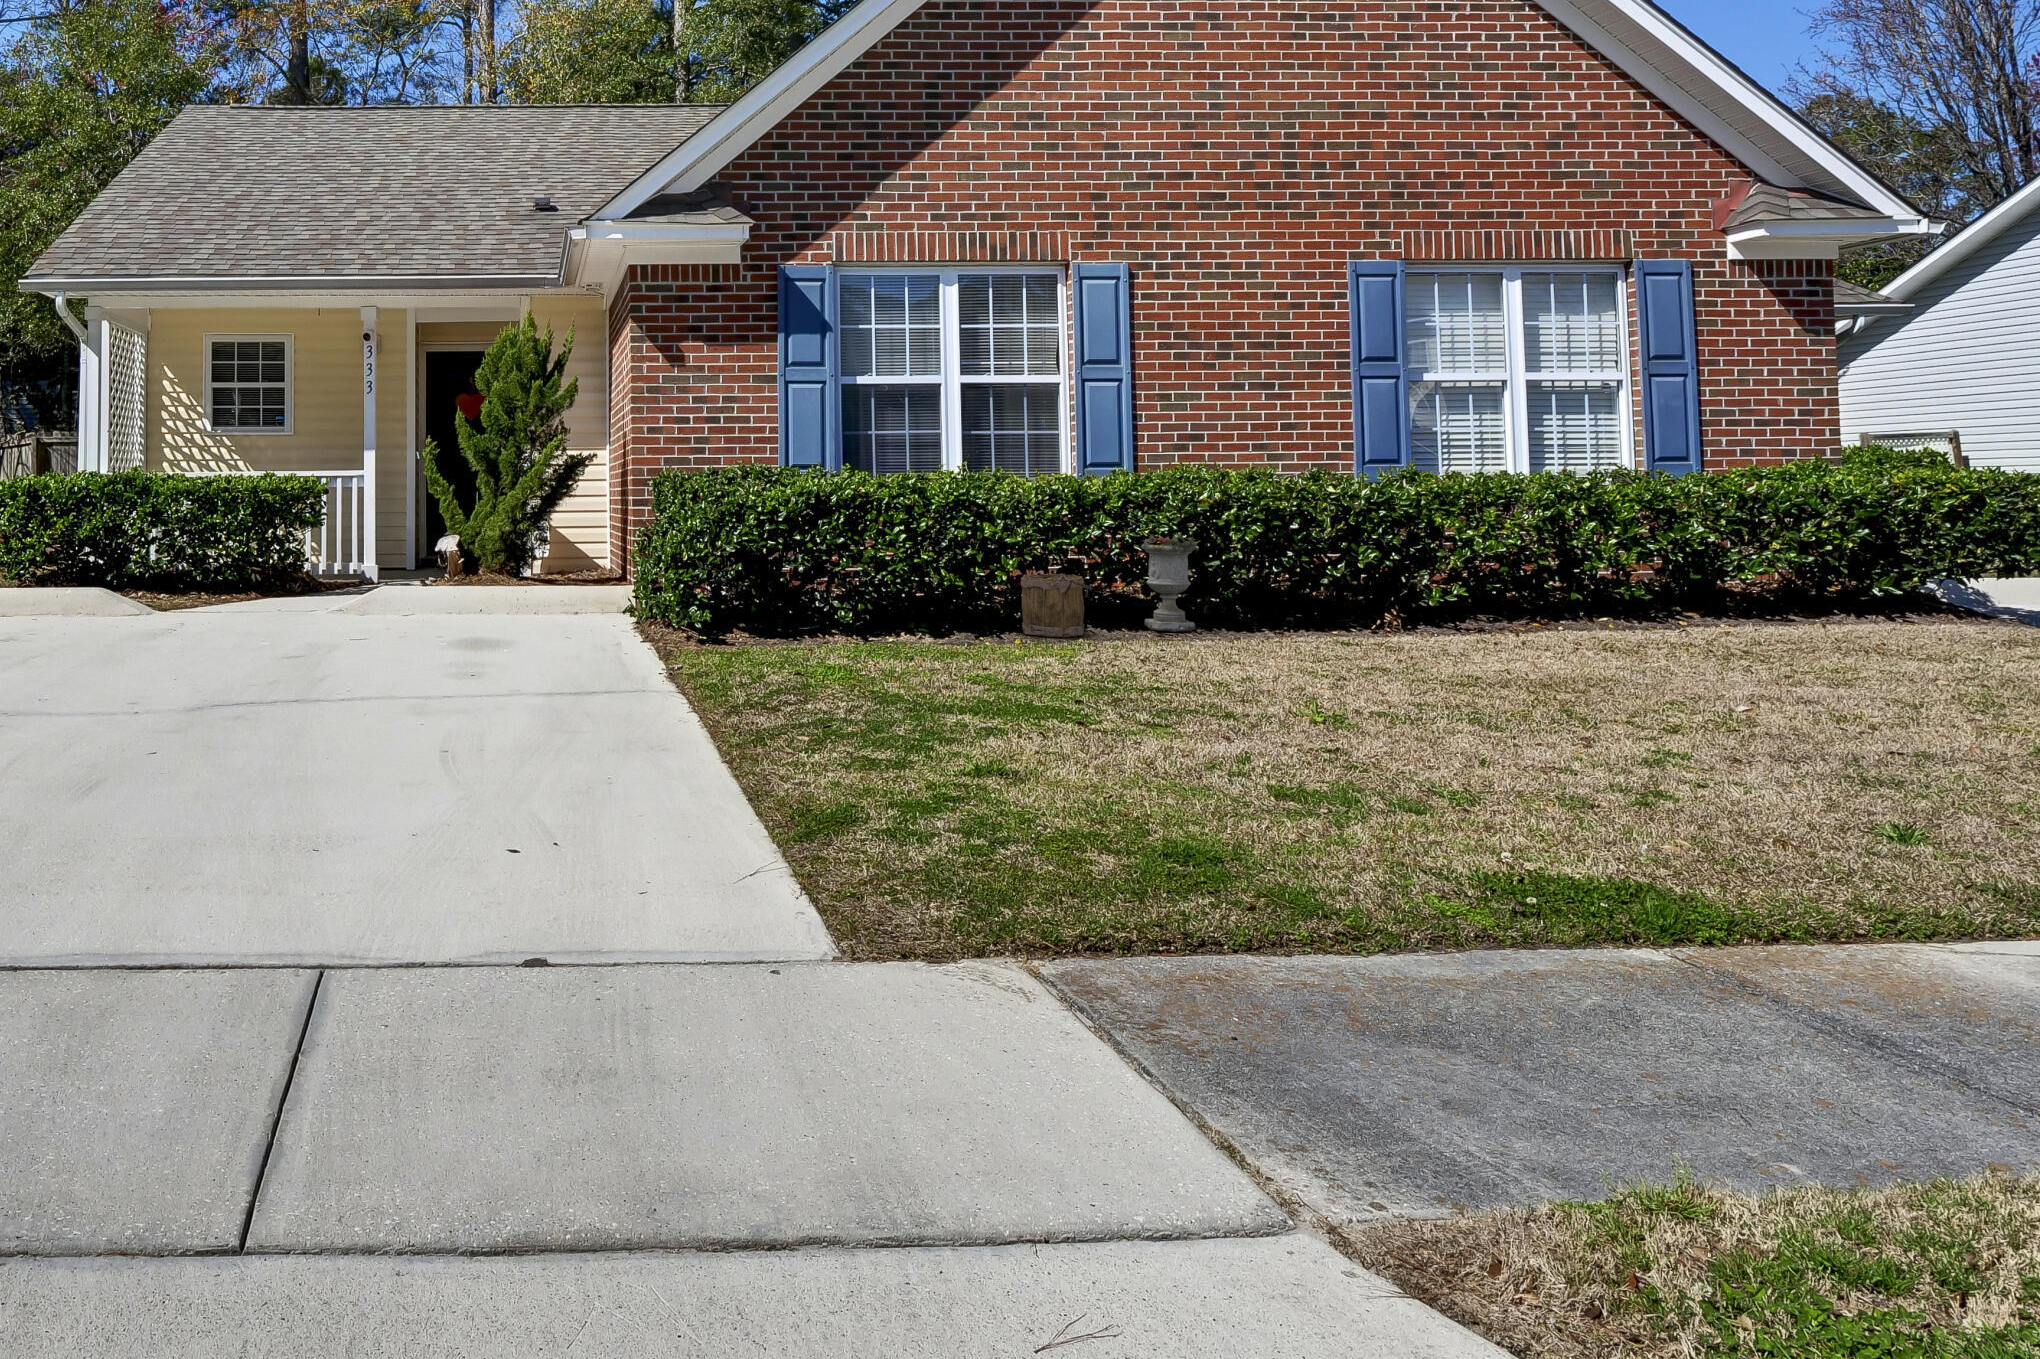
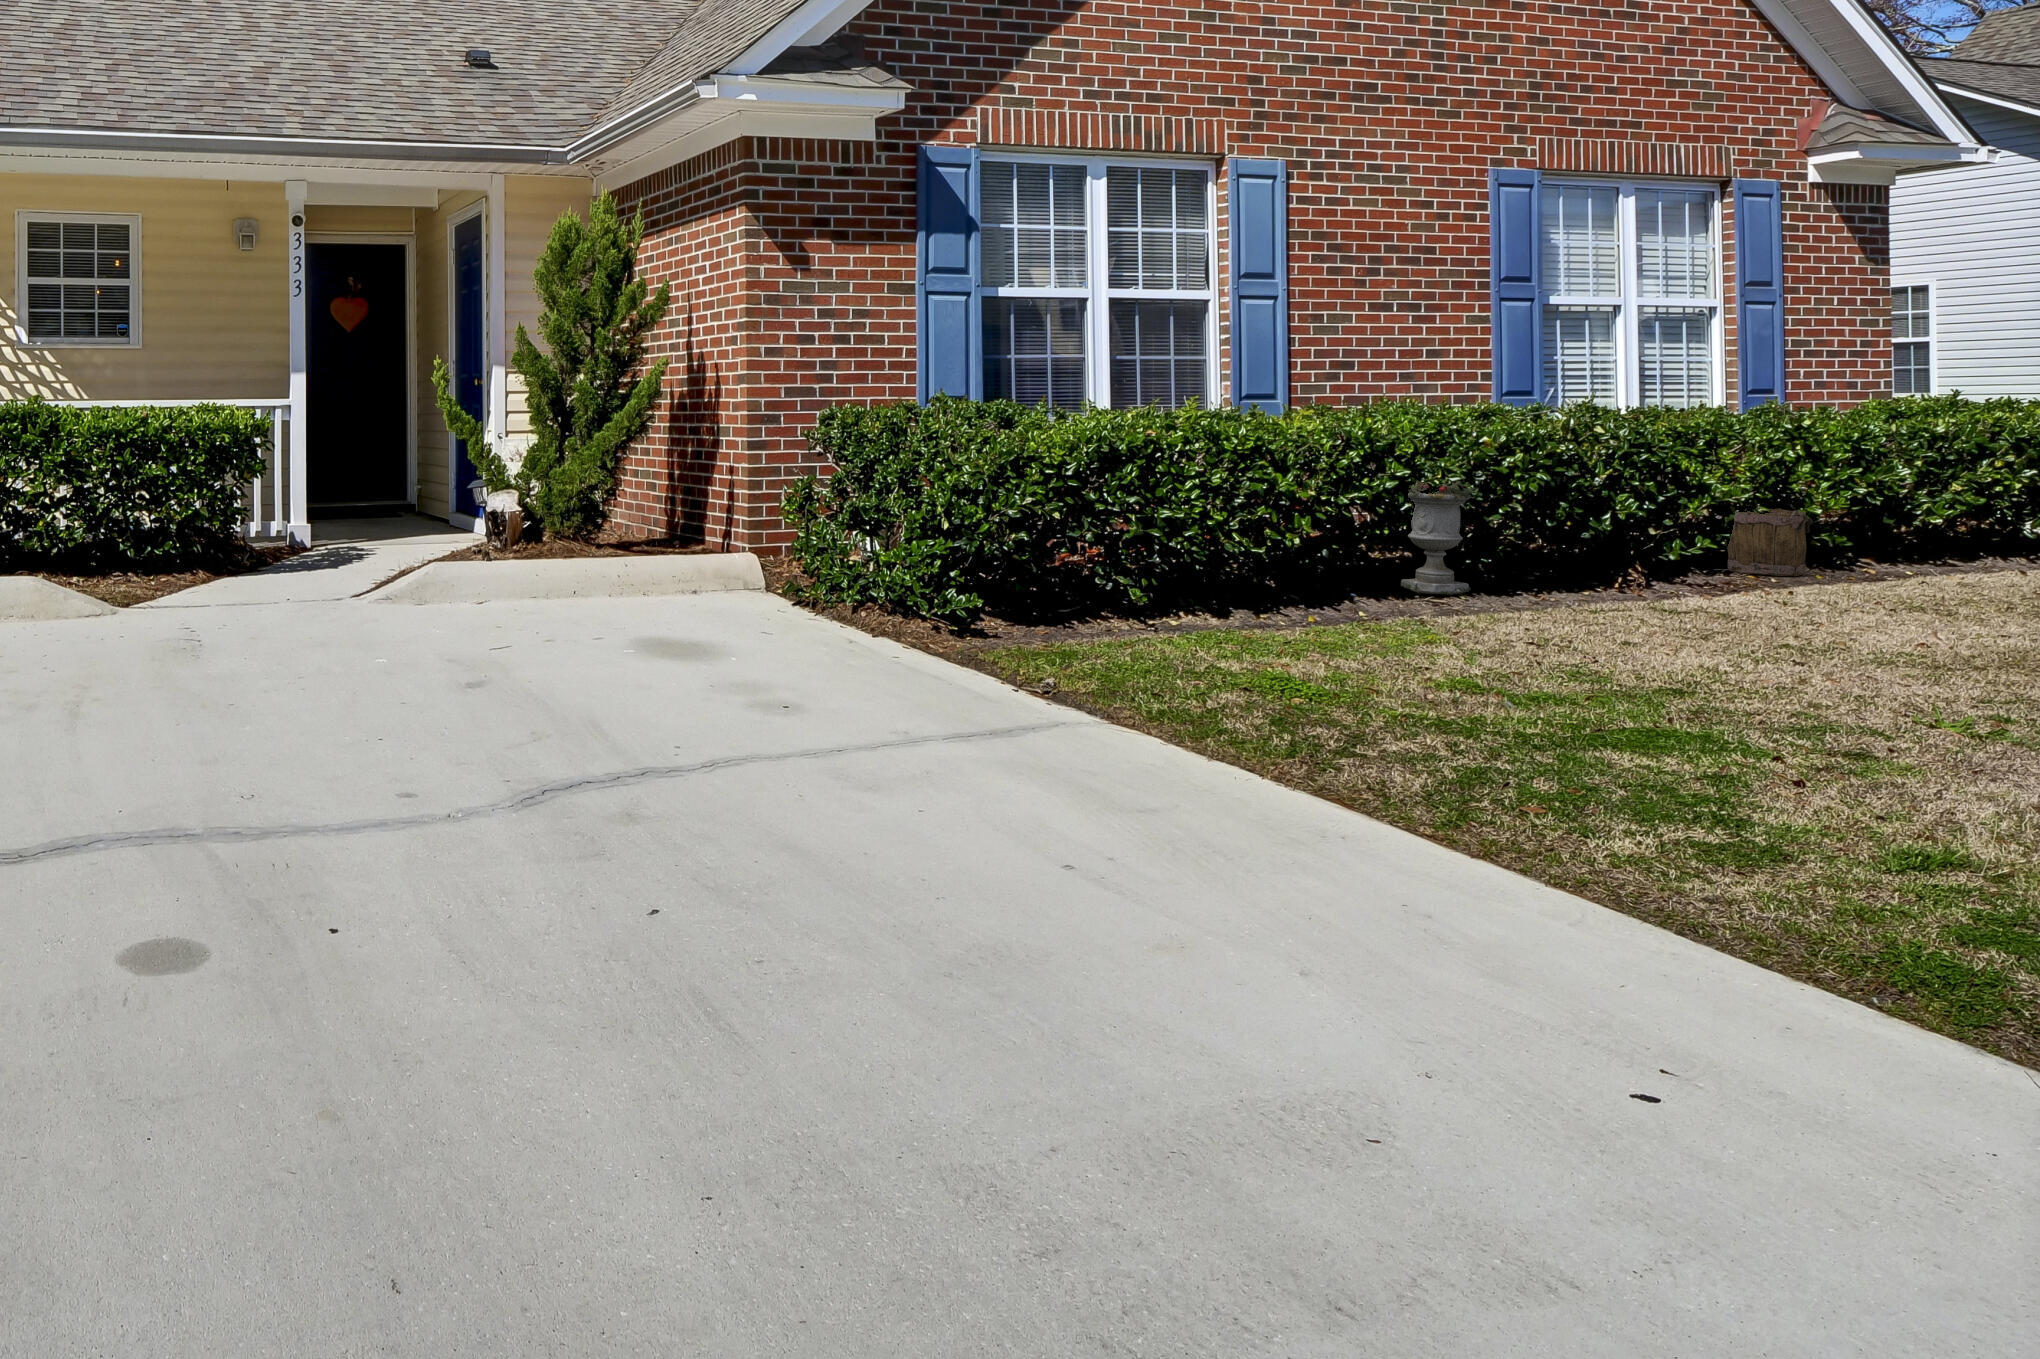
bucket: present [1021,574,1092,637] -> present [1727,508,1813,576]

